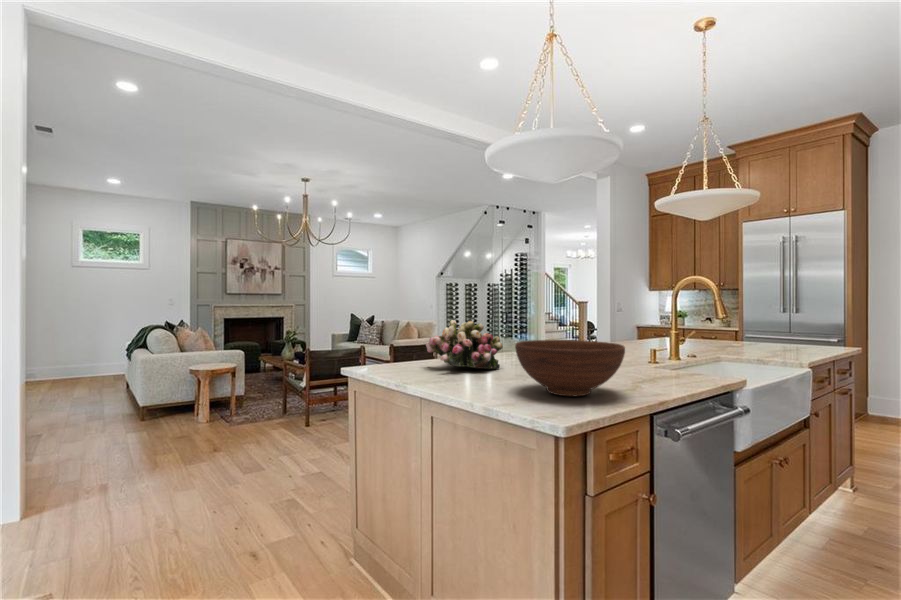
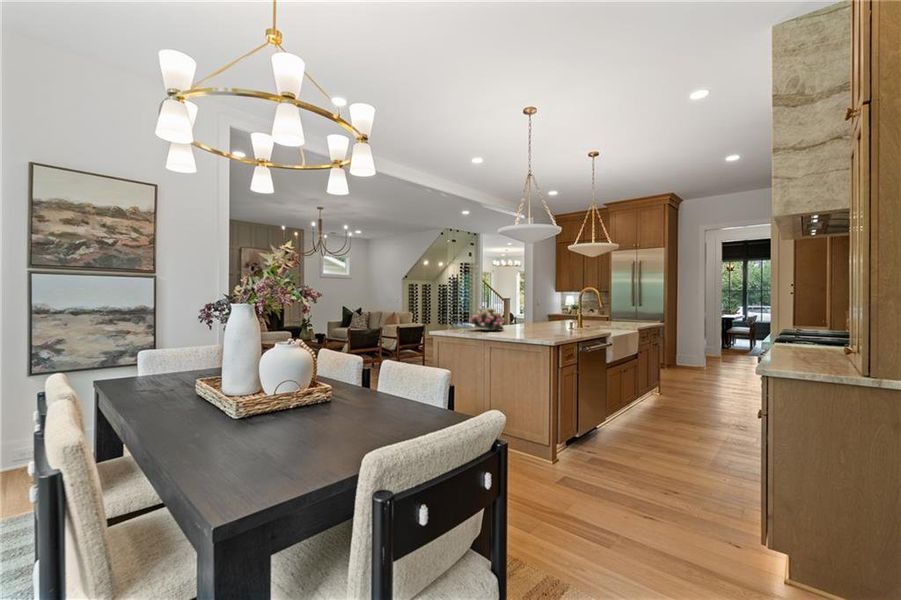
fruit bowl: present [515,340,625,396] -> none [522,315,567,337]

